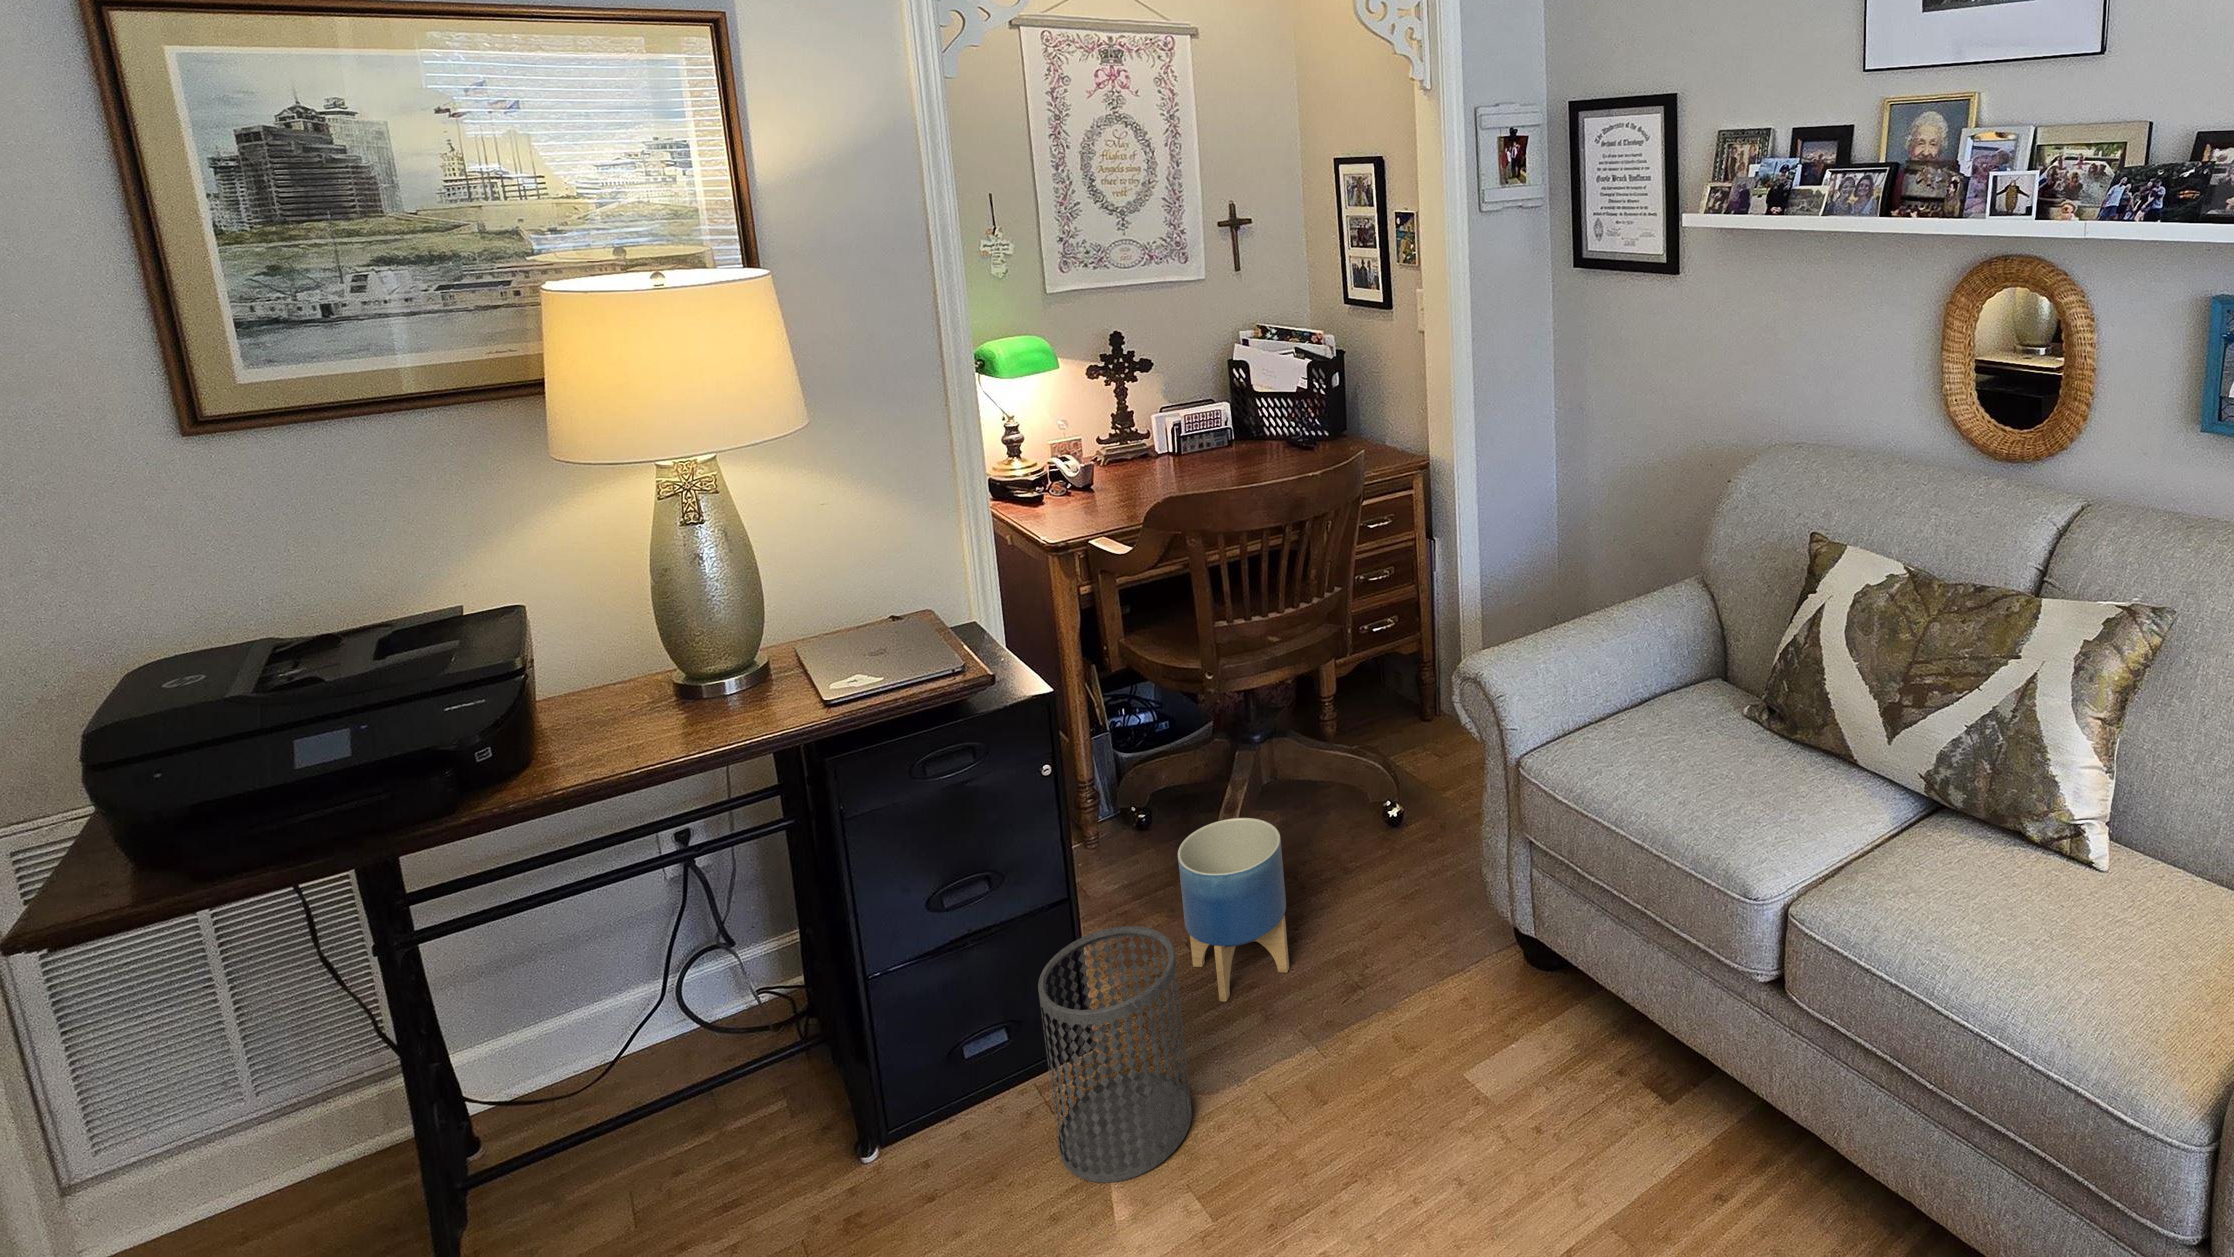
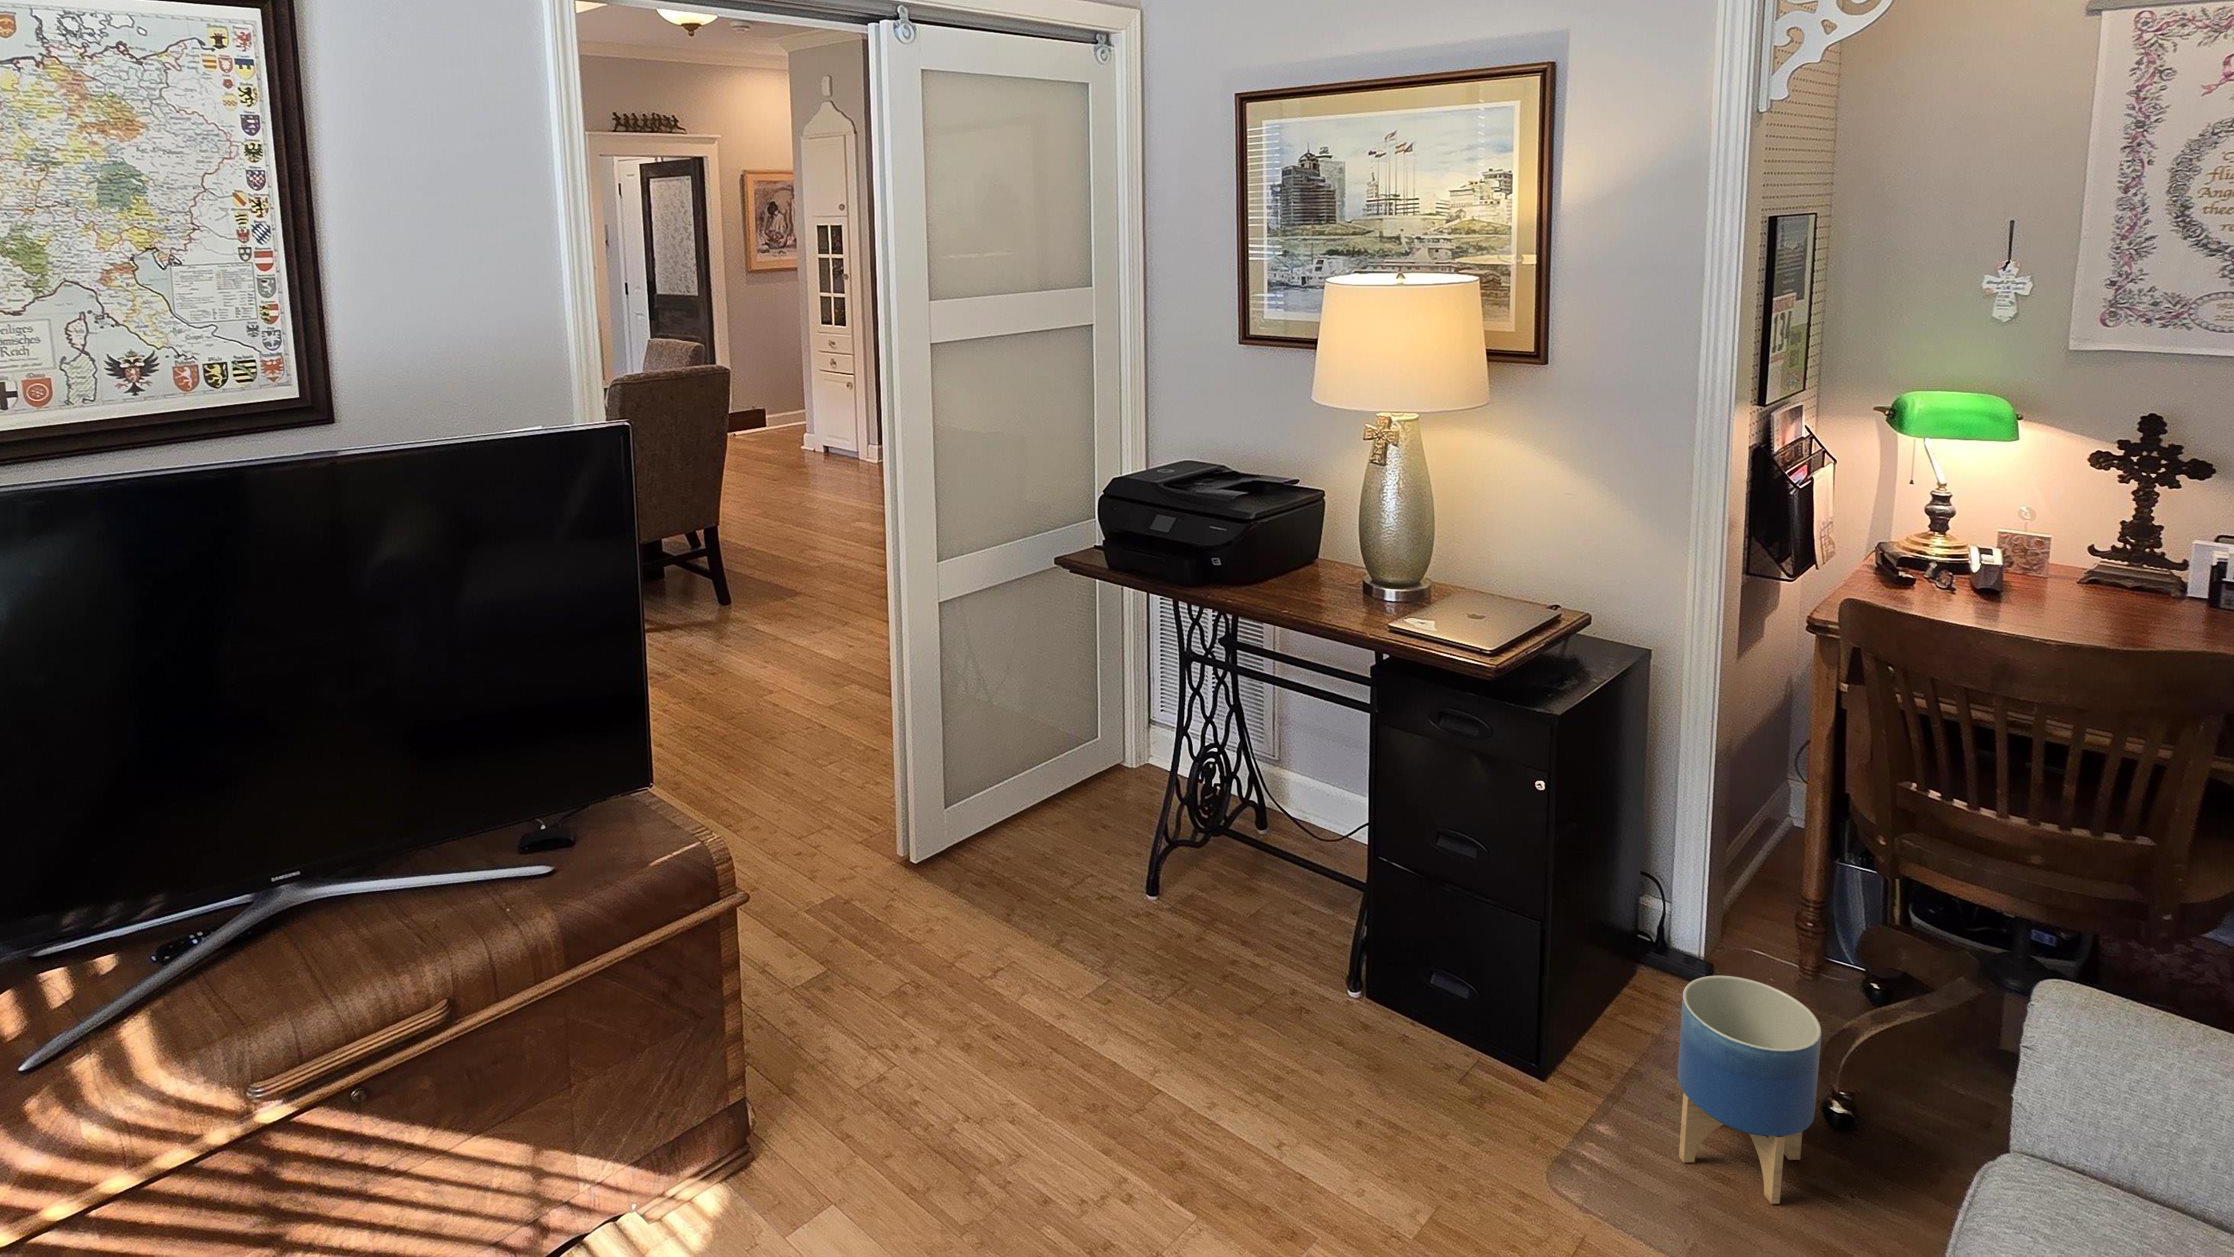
wastebasket: present [1038,926,1192,1183] -> none [1420,943,1560,1189]

